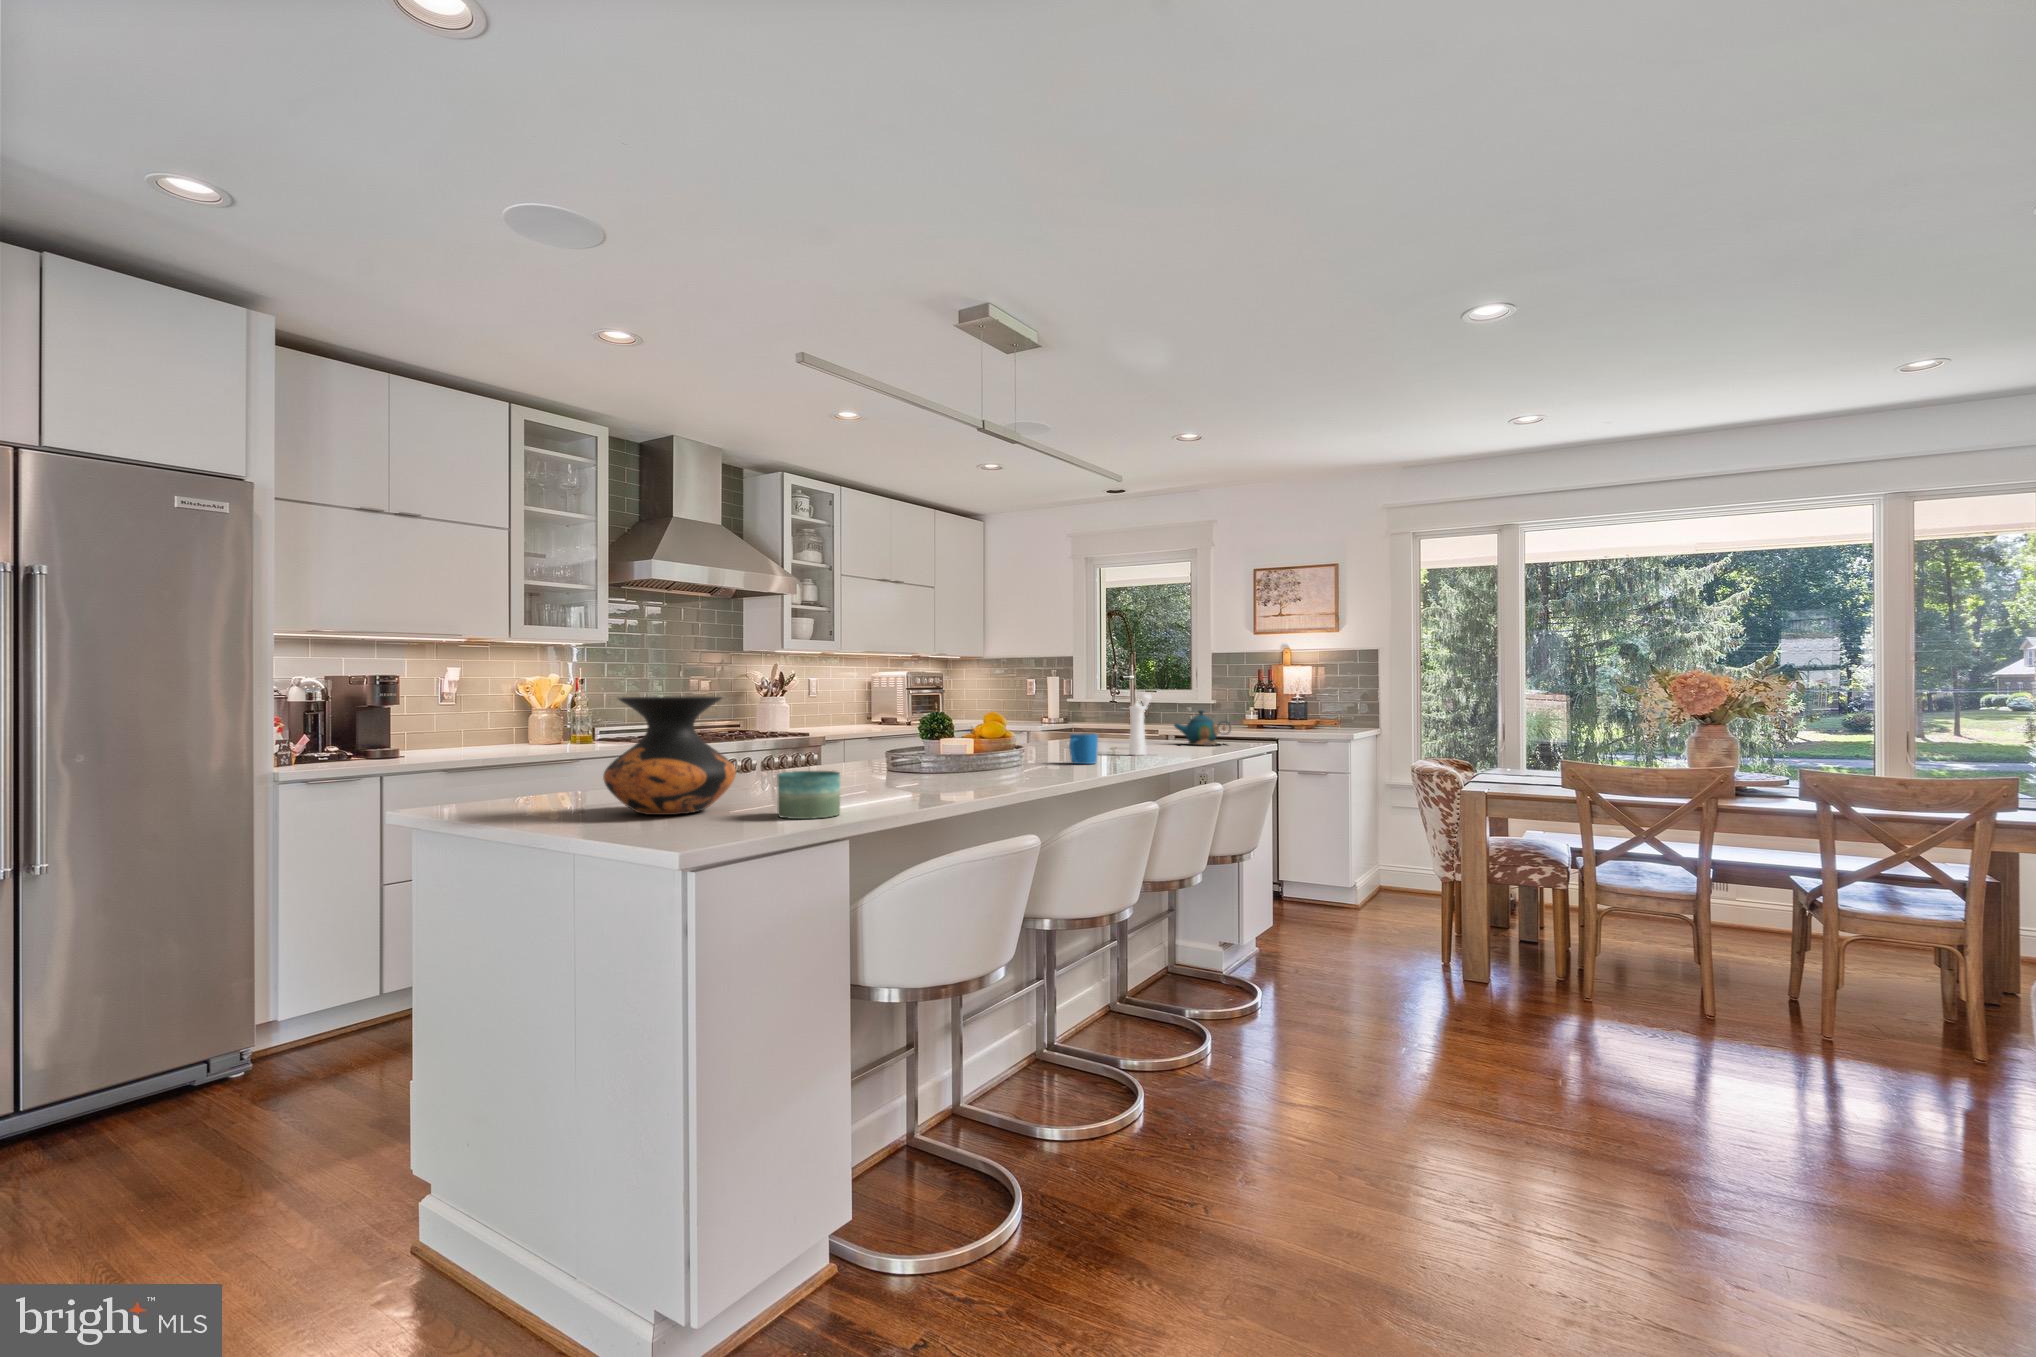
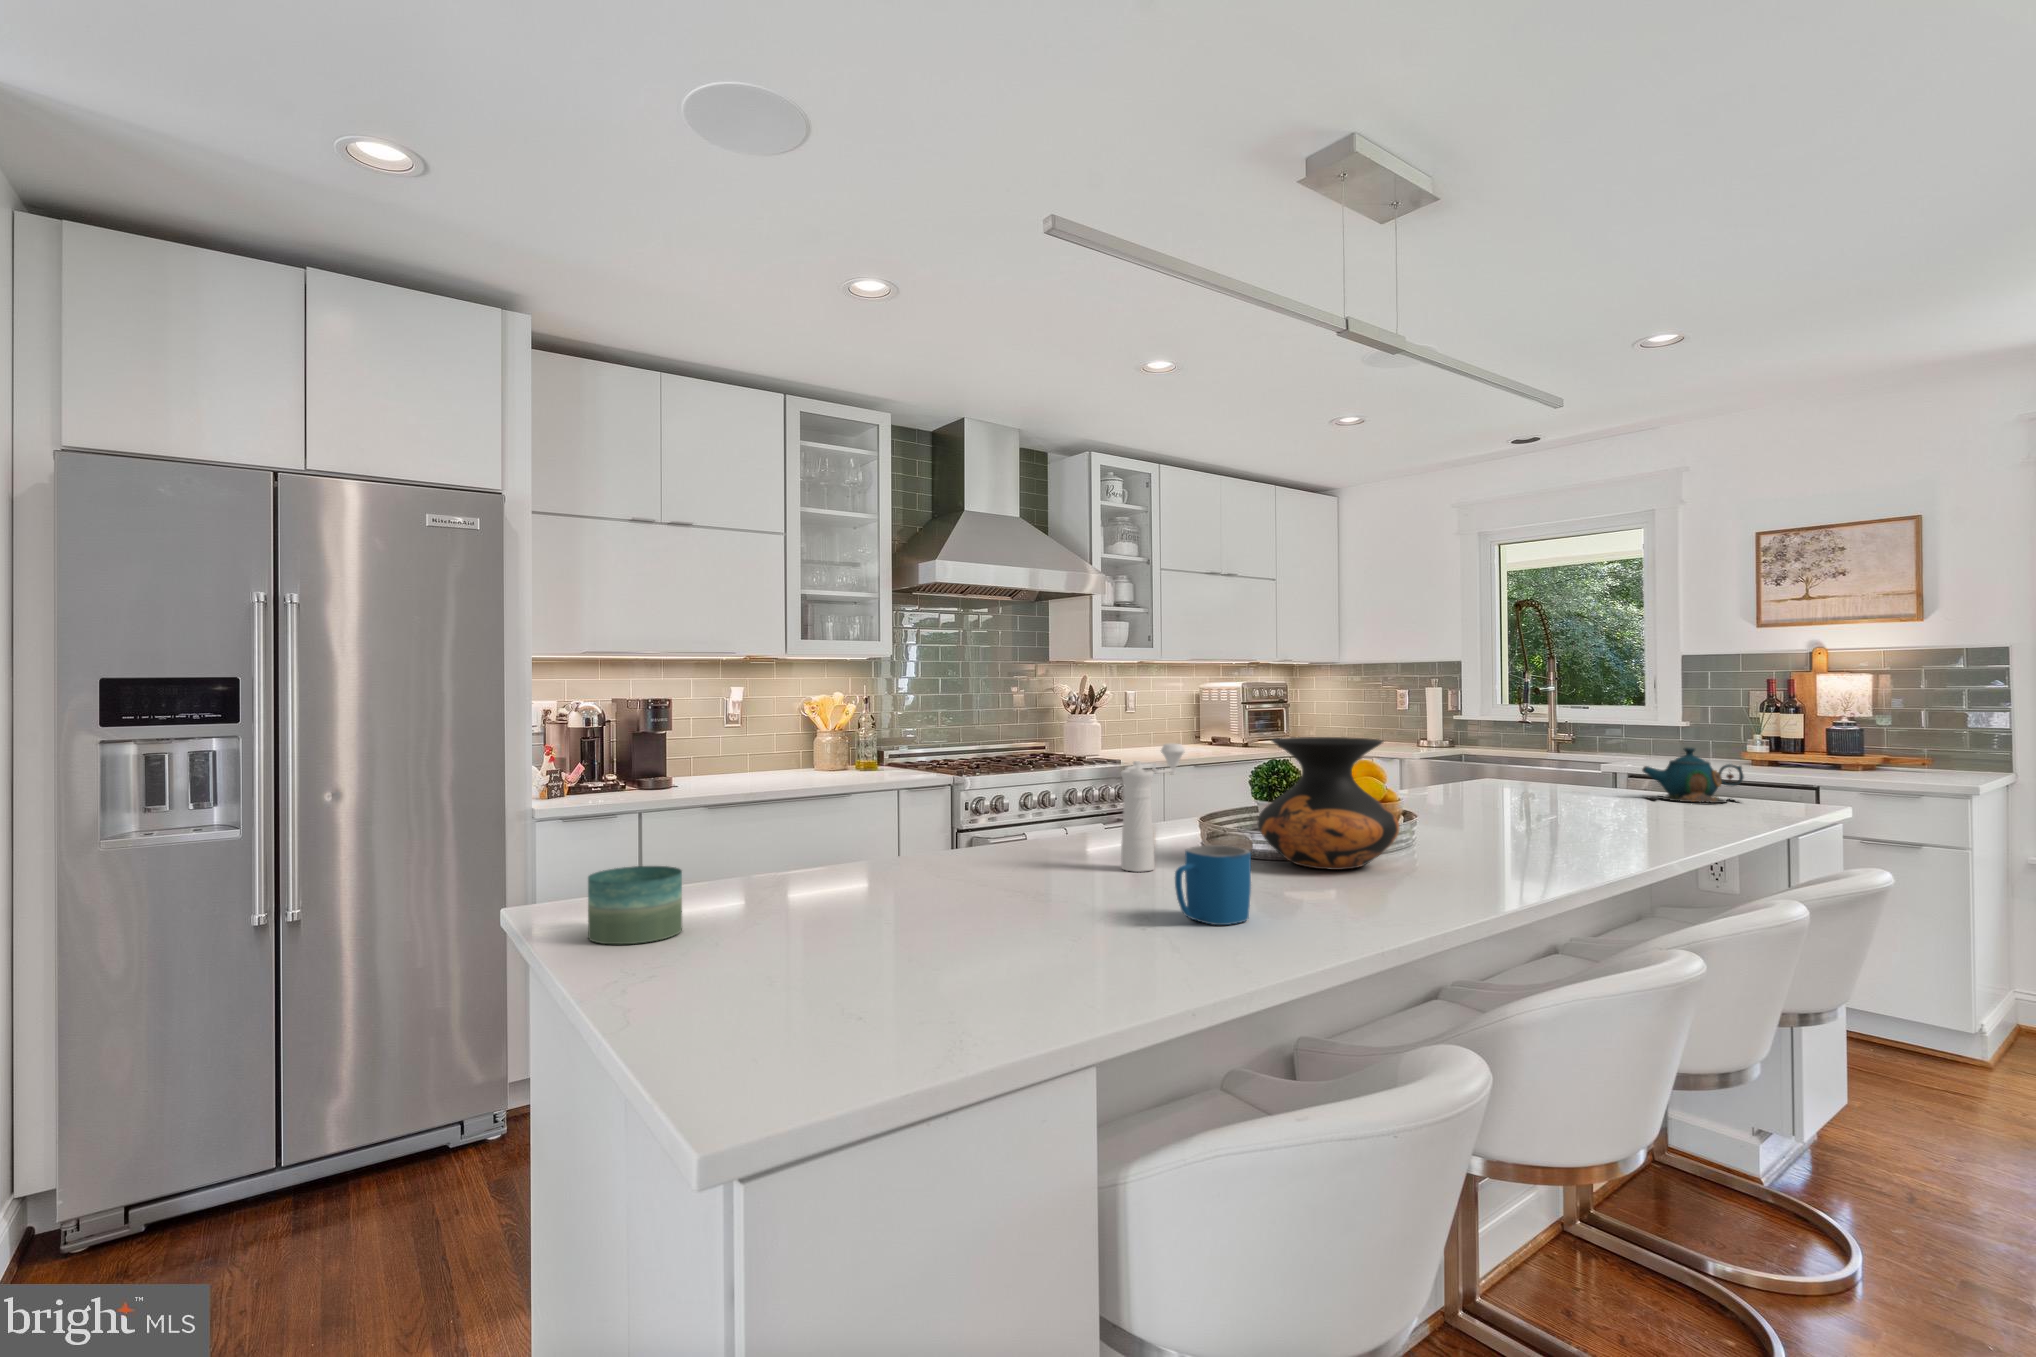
pepper mill: present [1129,694,1151,756] -> present [1121,743,1185,872]
vase: present [603,696,736,815] -> present [1258,737,1399,870]
mug: present [1069,733,1098,764] -> present [1175,845,1251,925]
candle: present [777,771,840,819] -> present [588,866,682,944]

